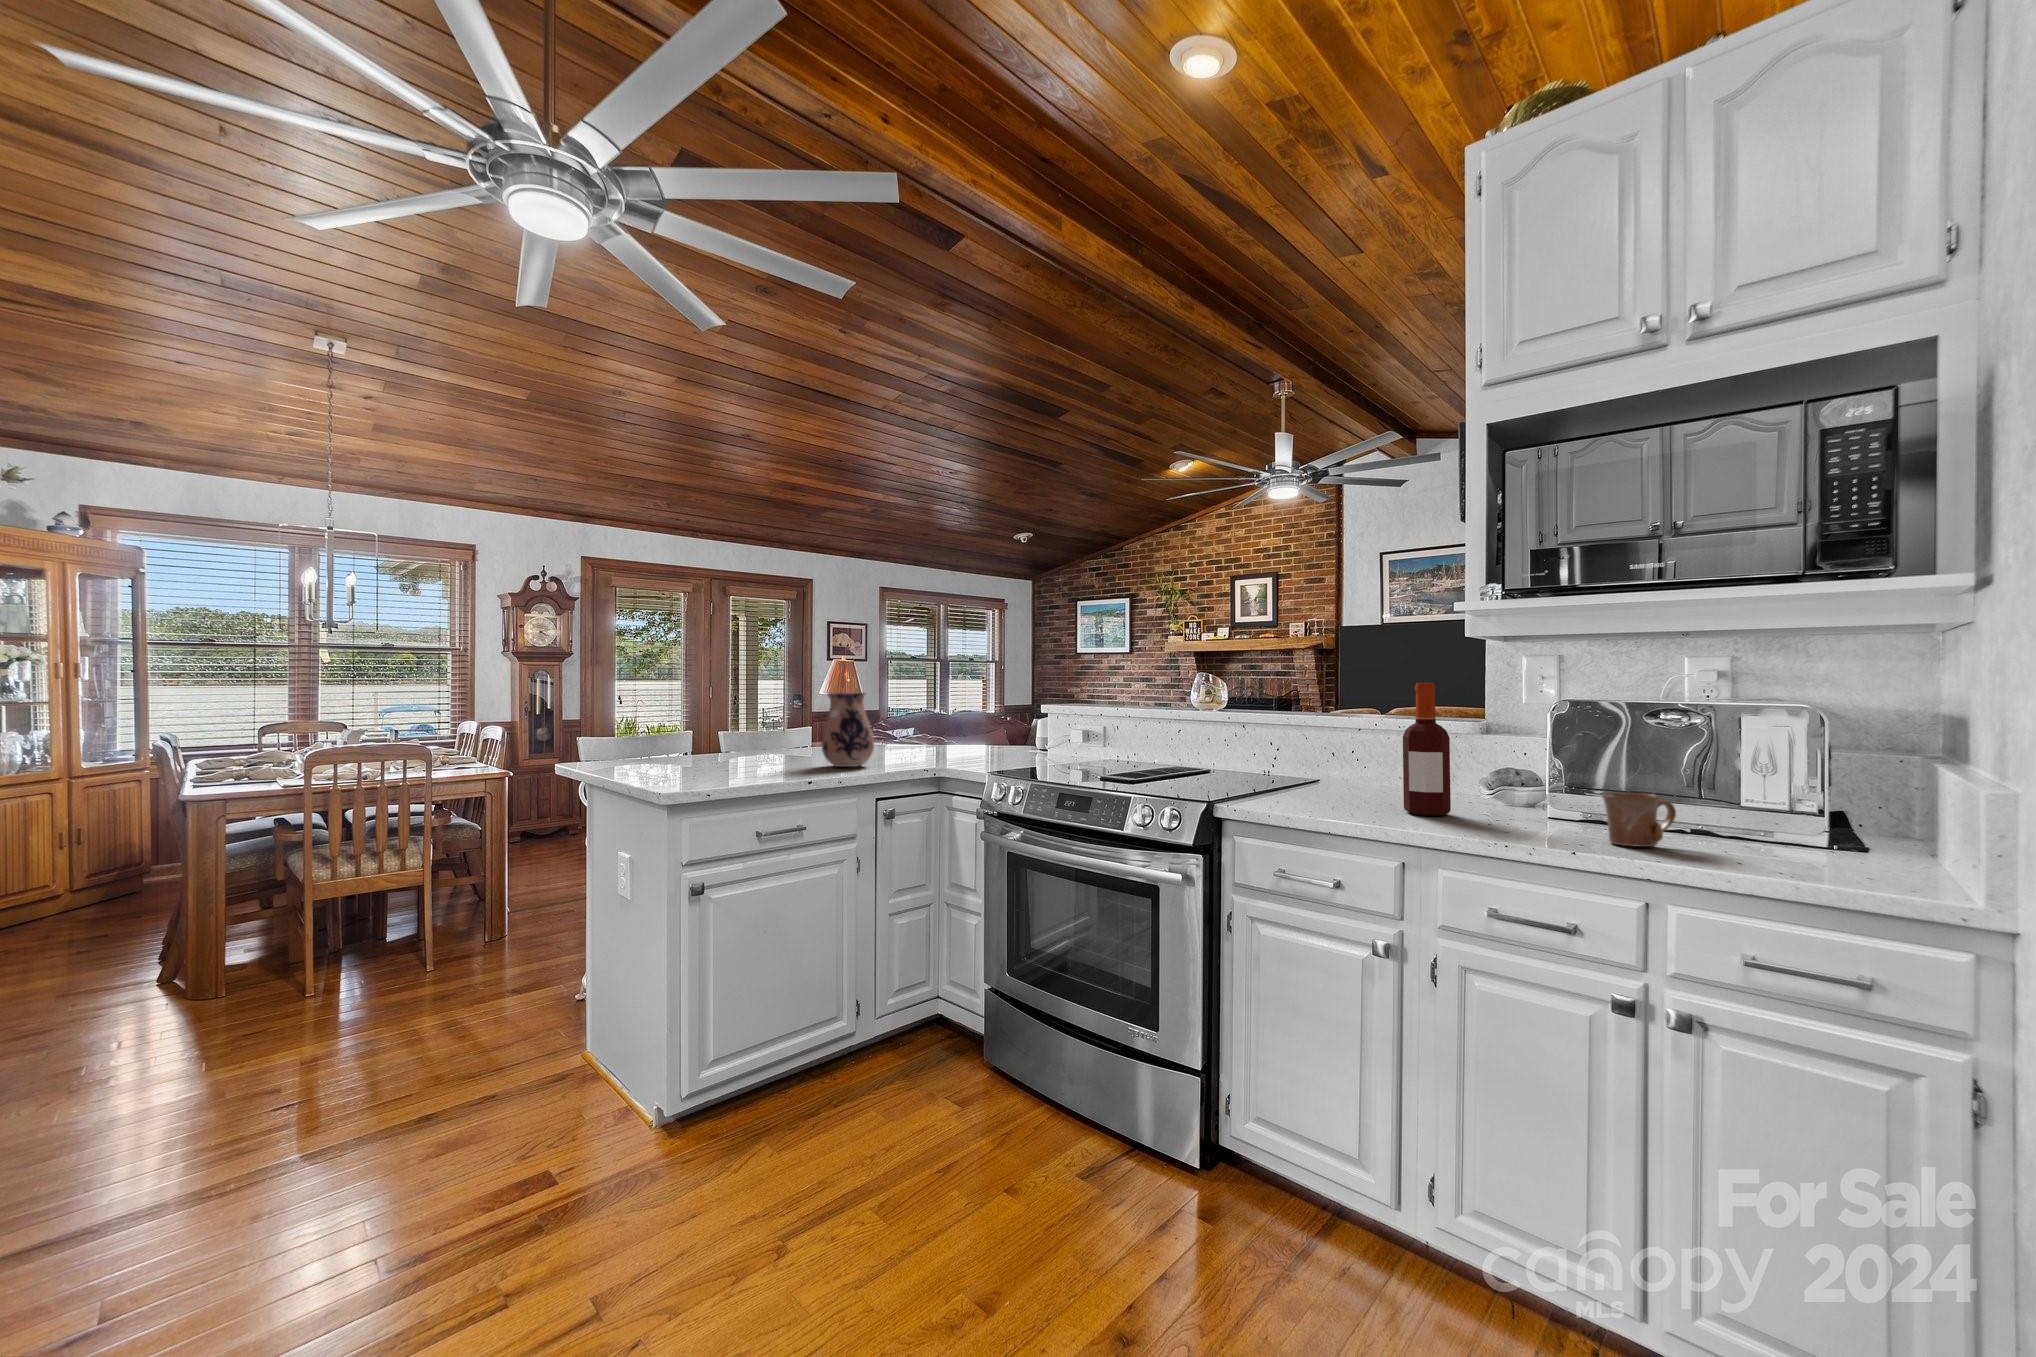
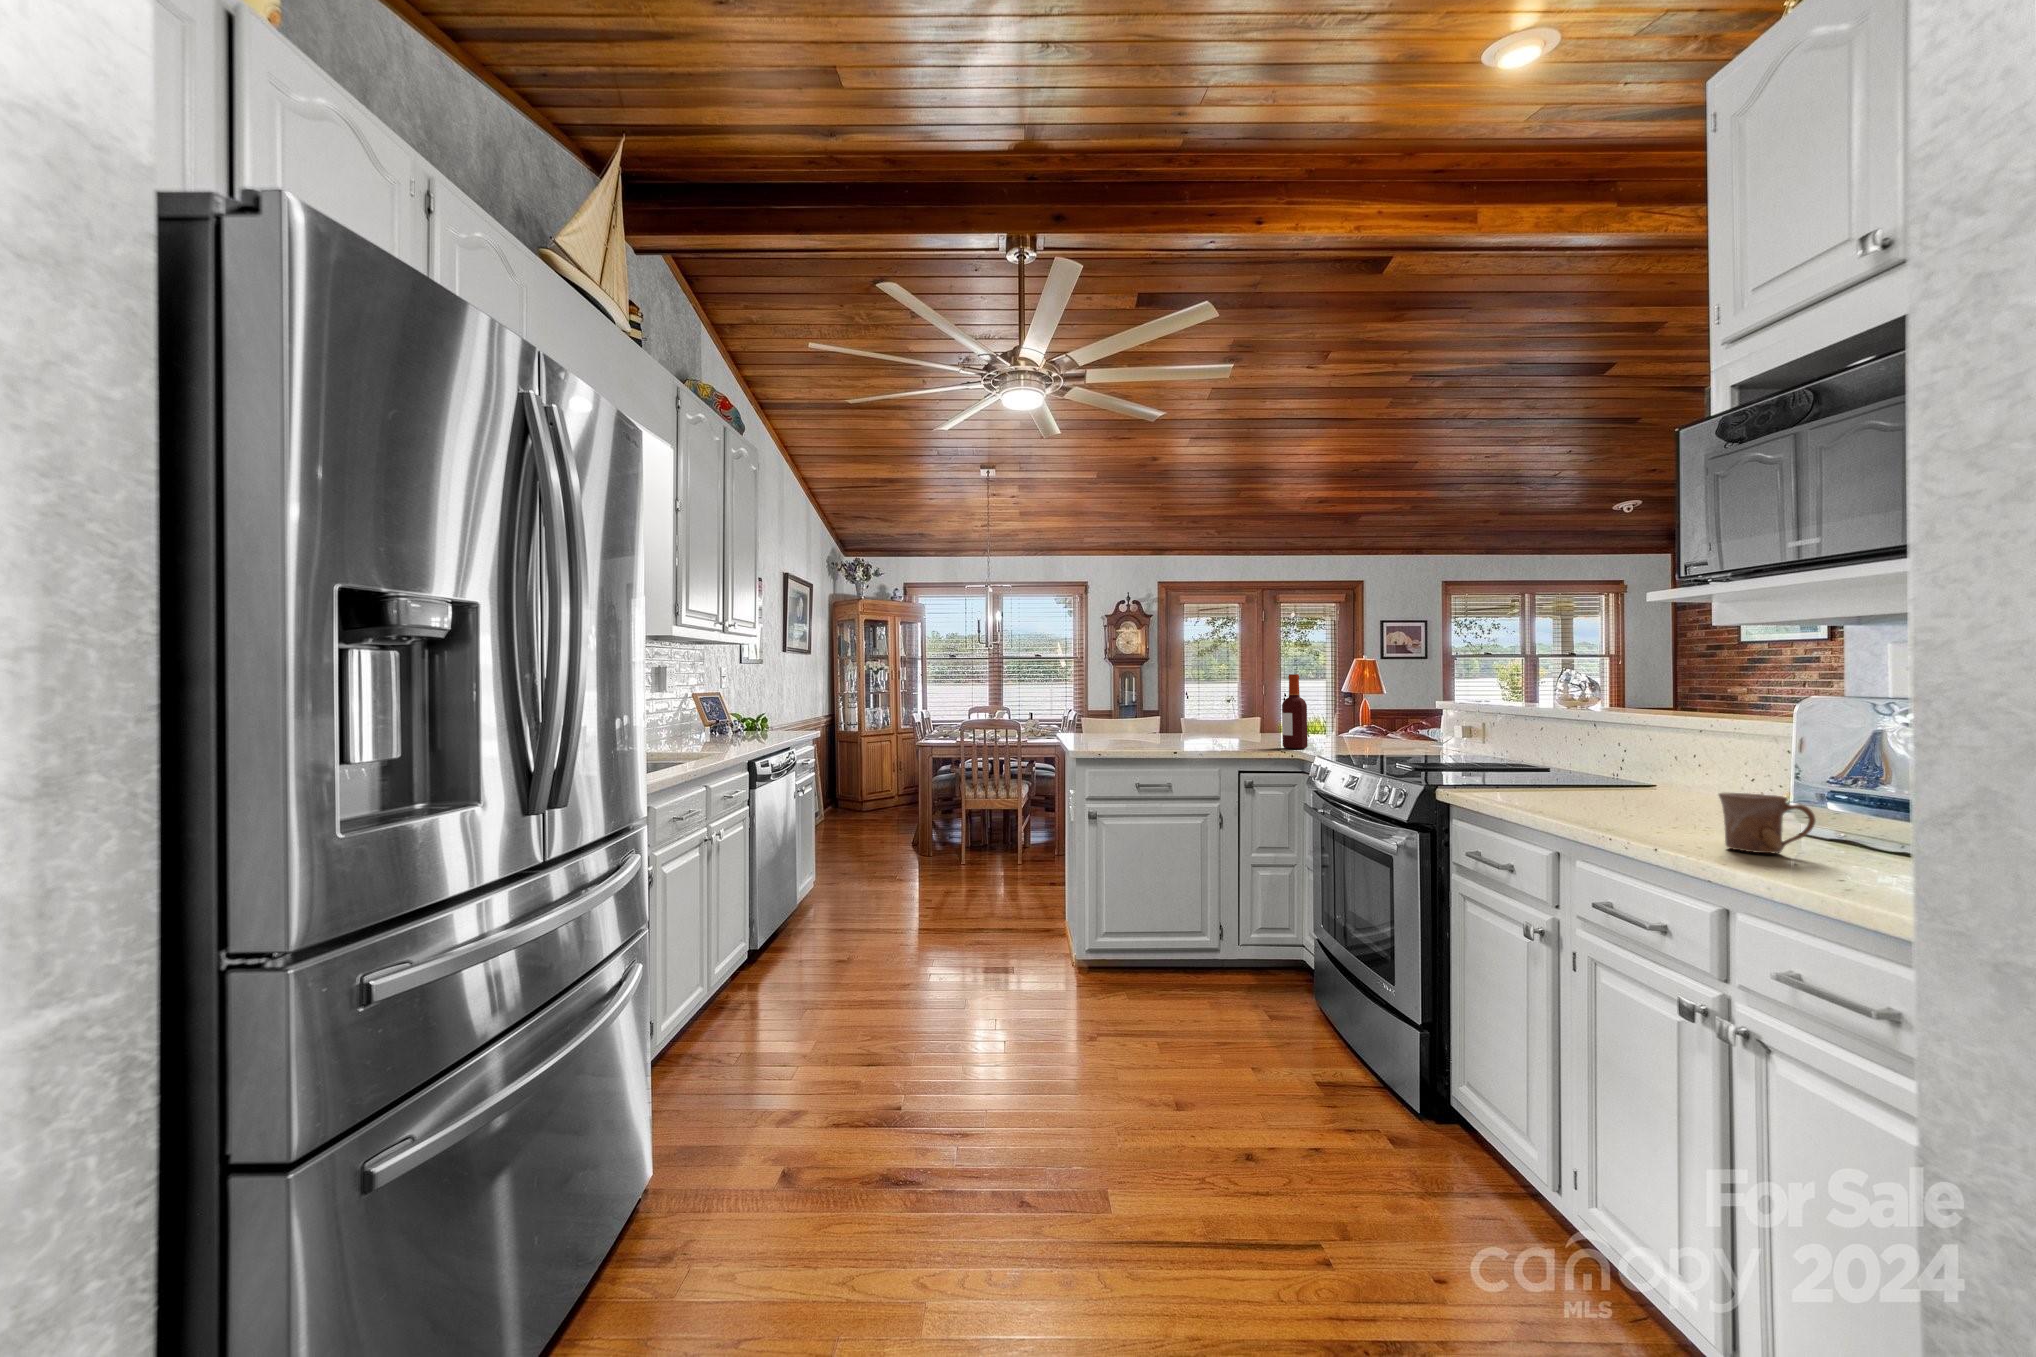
bottle: present [1403,683,1451,816] -> present [1282,674,1308,749]
ceramic pitcher: present [821,693,874,767] -> none [1208,686,1250,745]

